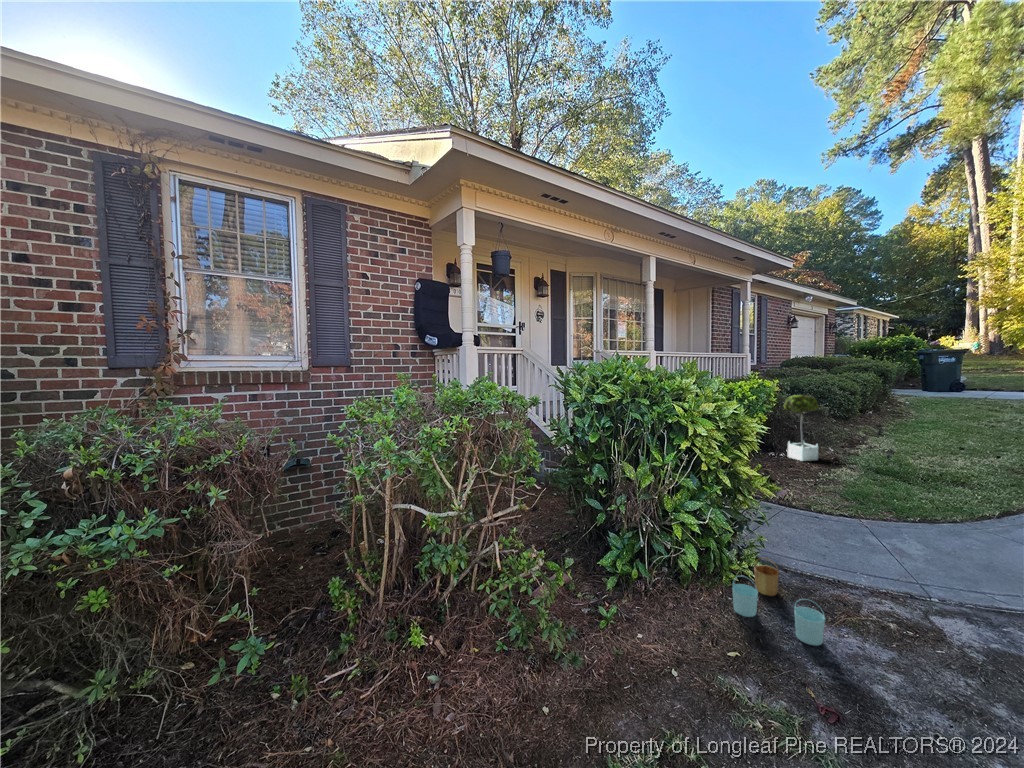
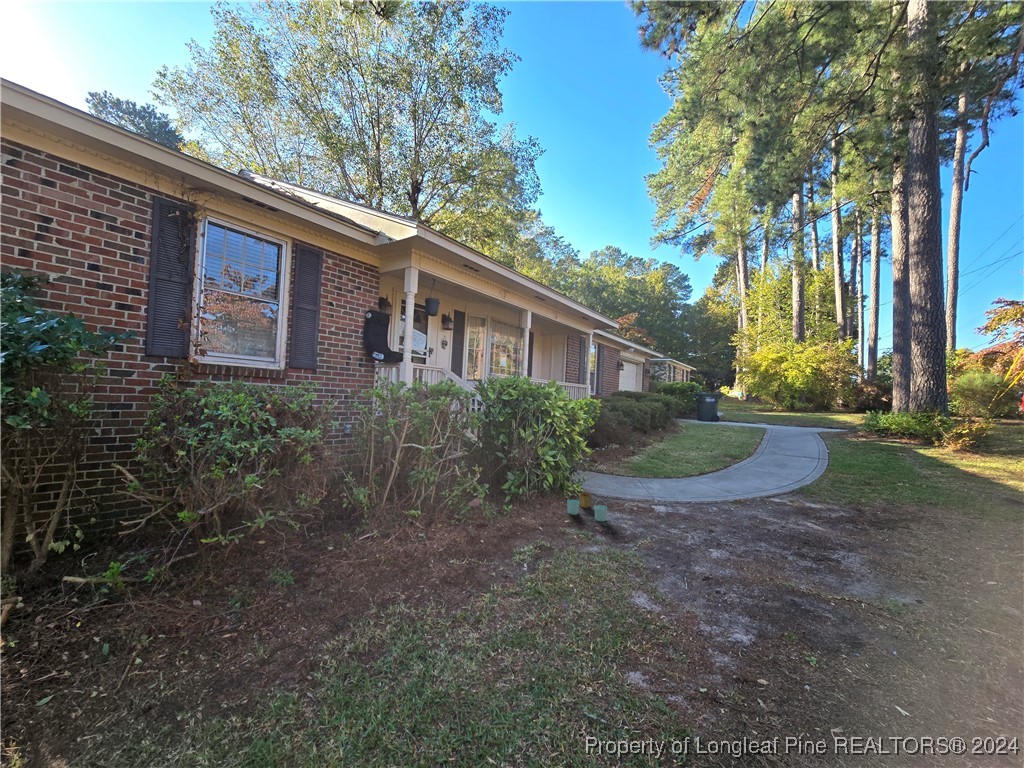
potted tree: present [784,395,819,461] -> none [607,410,627,454]

